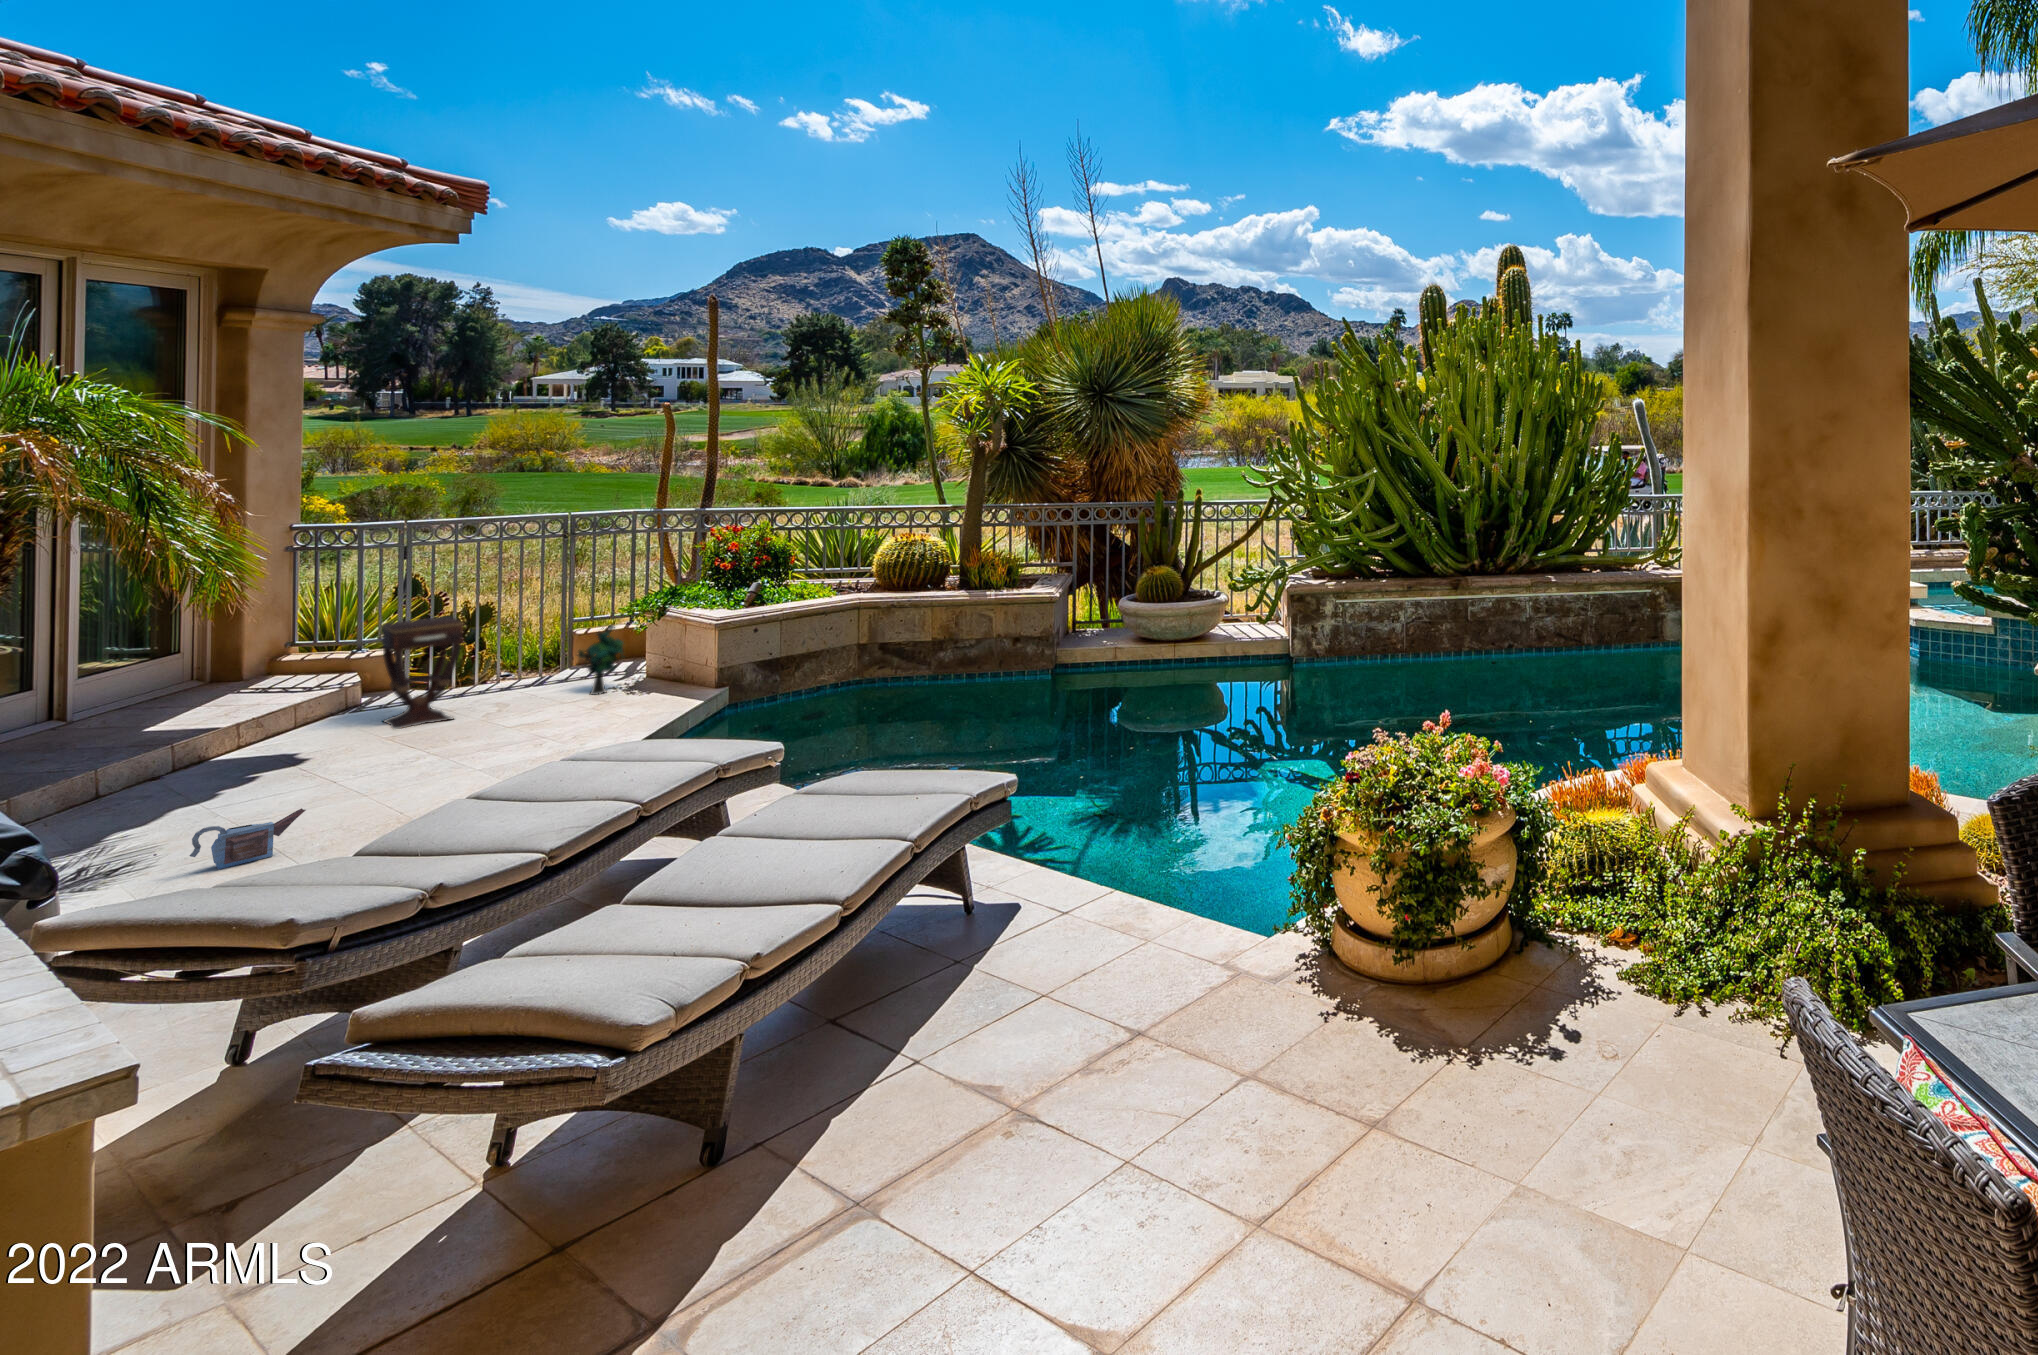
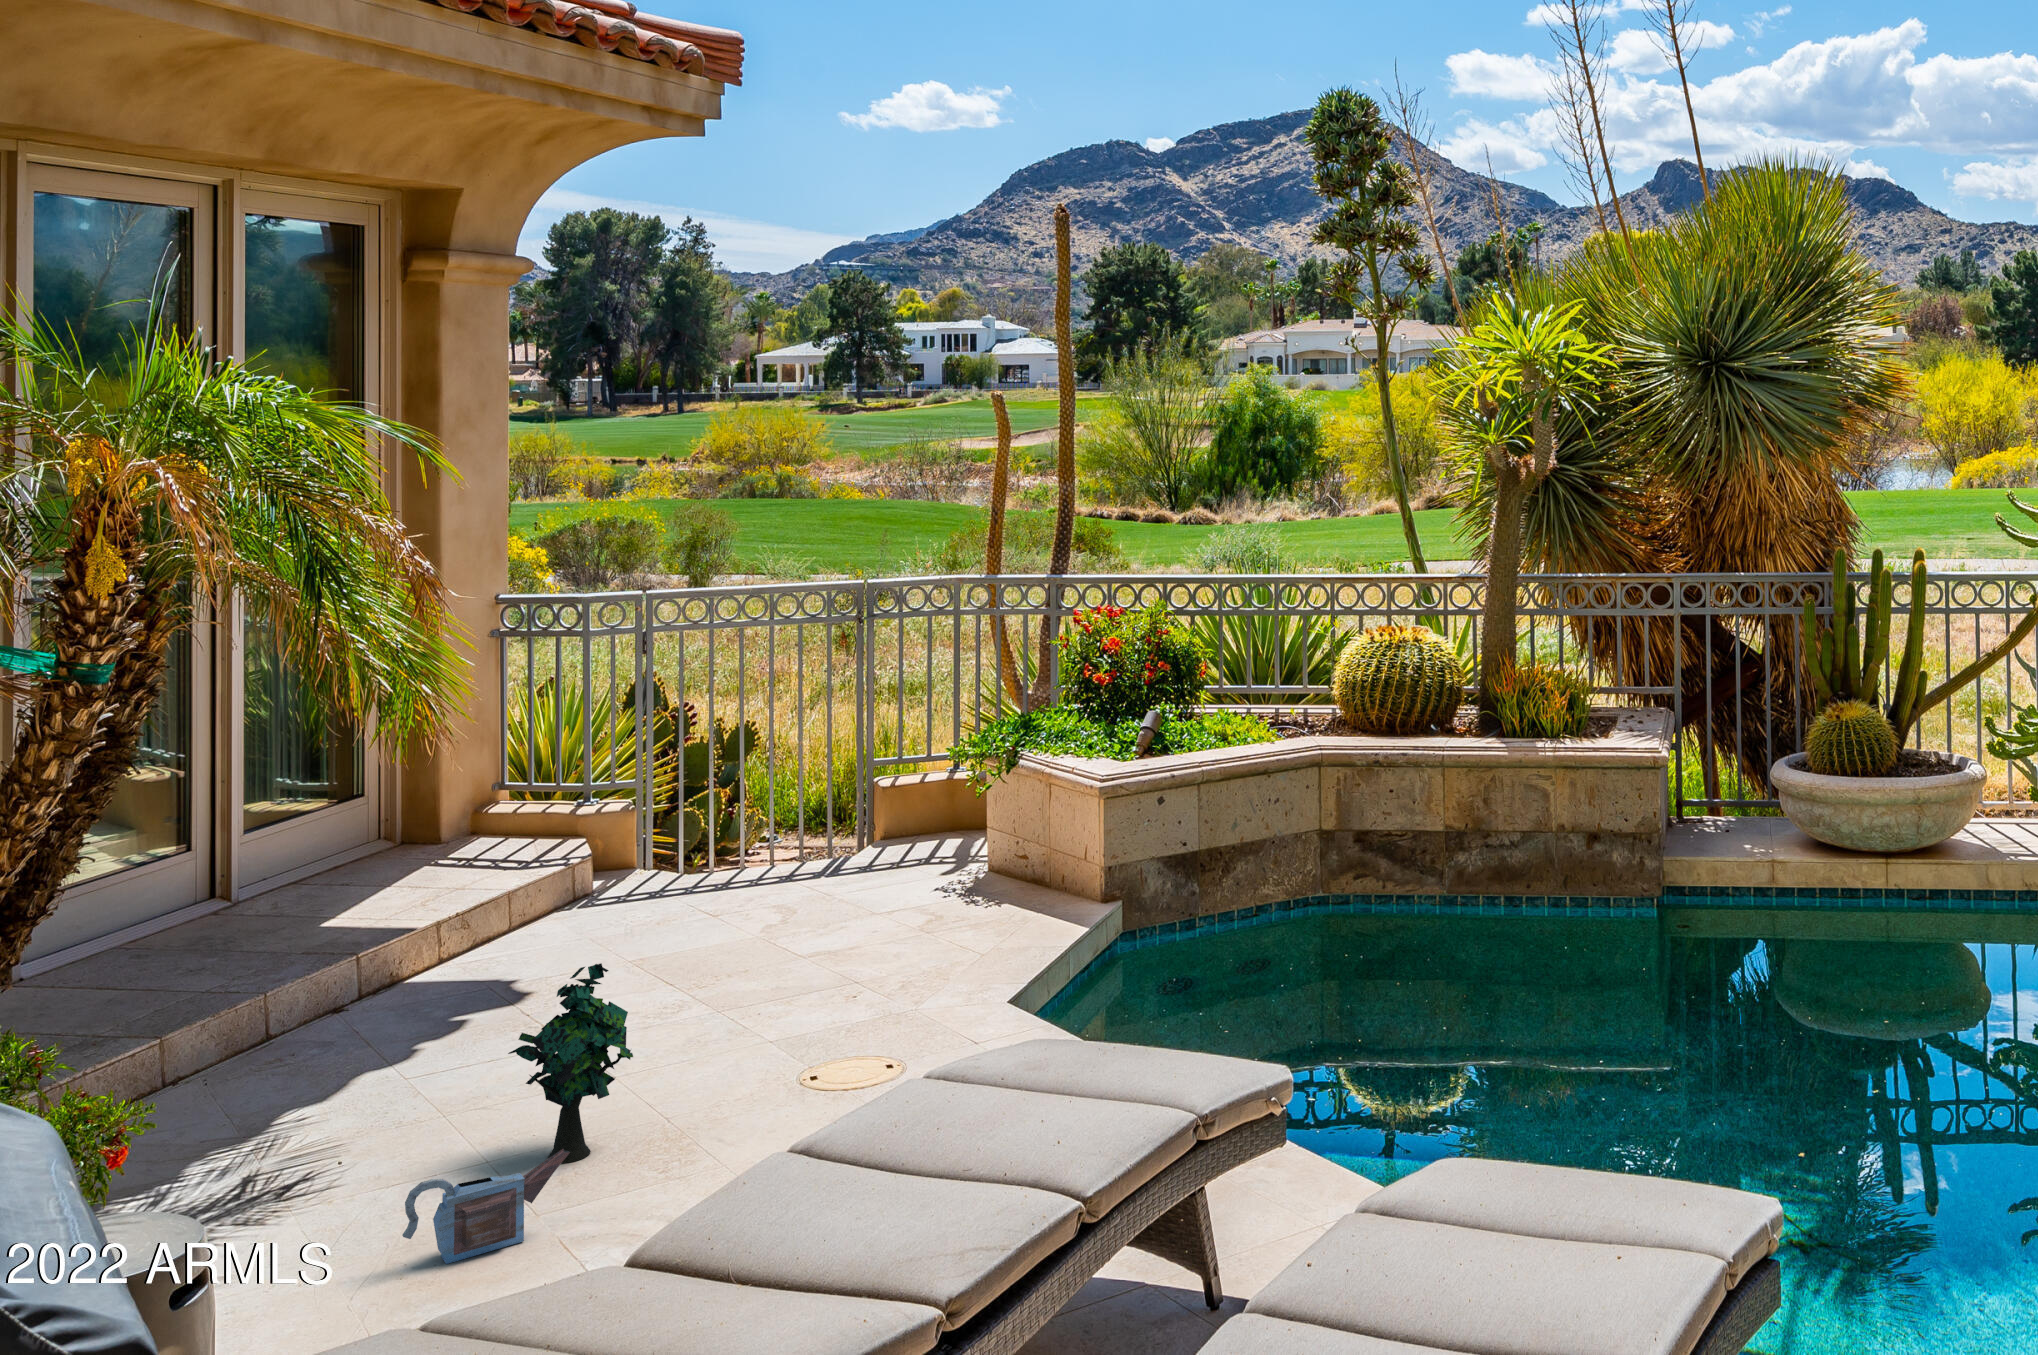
side table: present [382,616,464,729] -> none [628,756,744,954]
decorative plant: present [577,625,625,695] -> present [508,963,633,1163]

